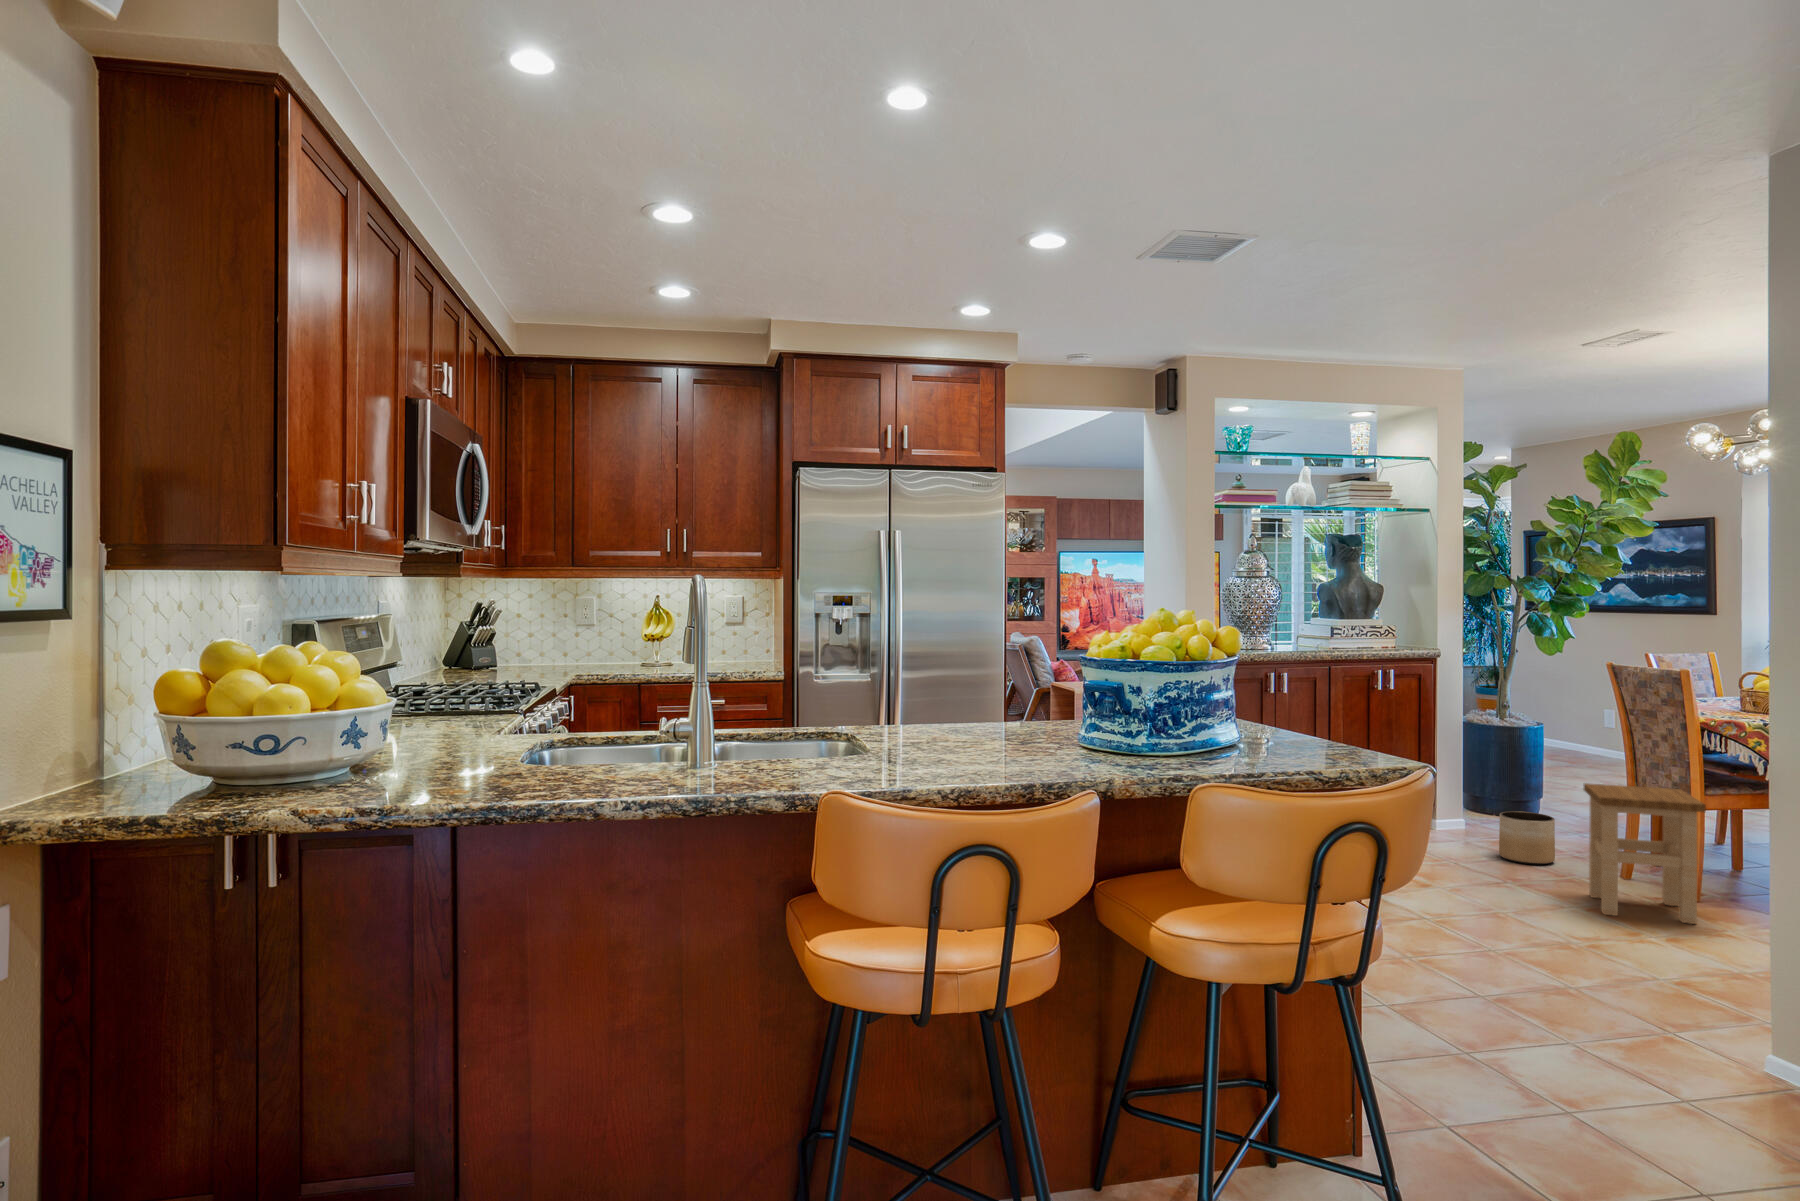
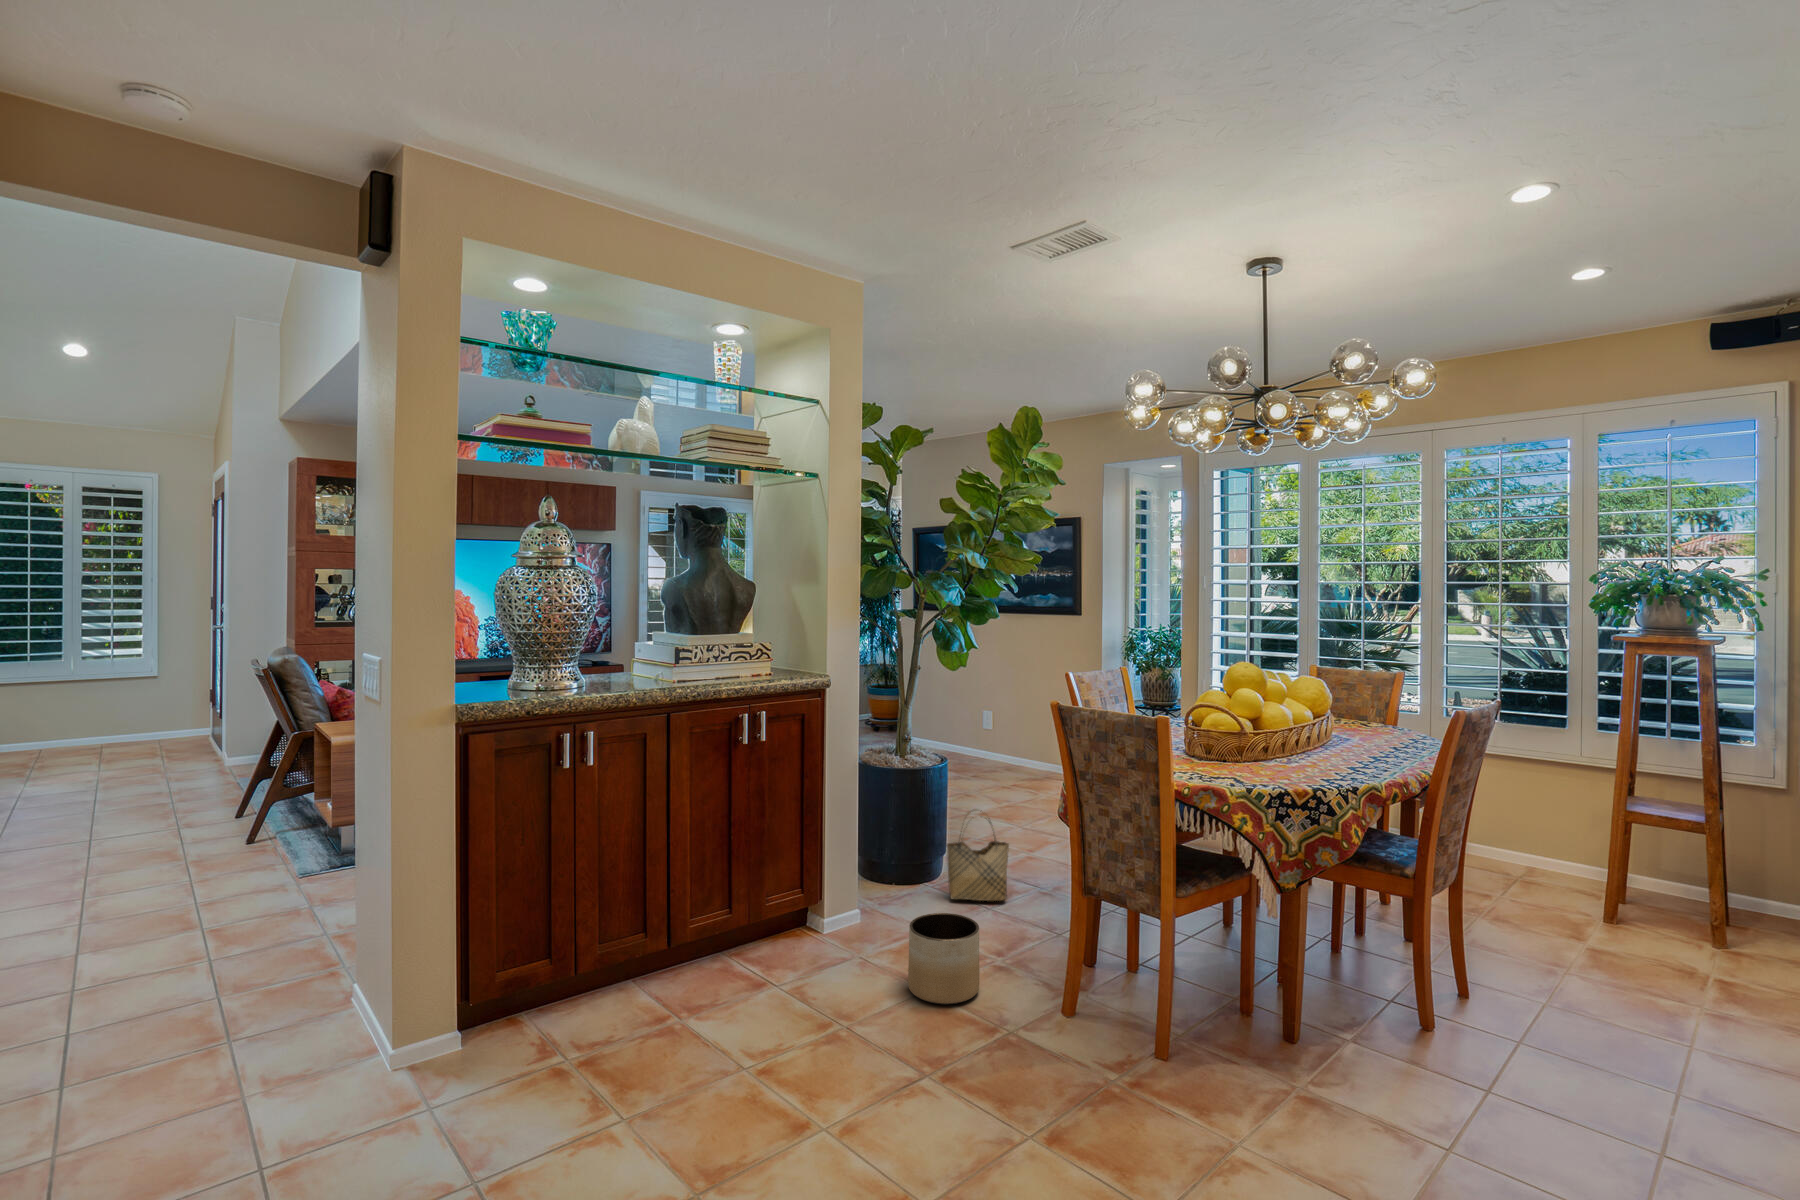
woven basket: none [1538,762,1597,833] -> present [946,818,1009,901]
stool: present [1584,783,1706,924] -> none [1035,901,1223,1165]

